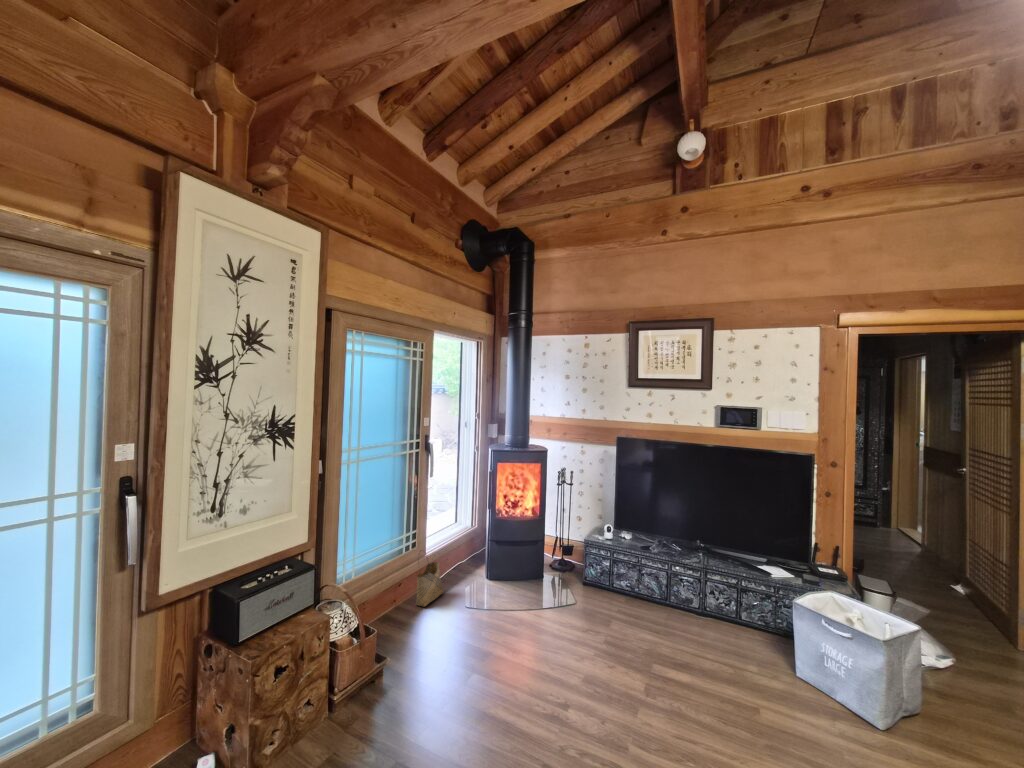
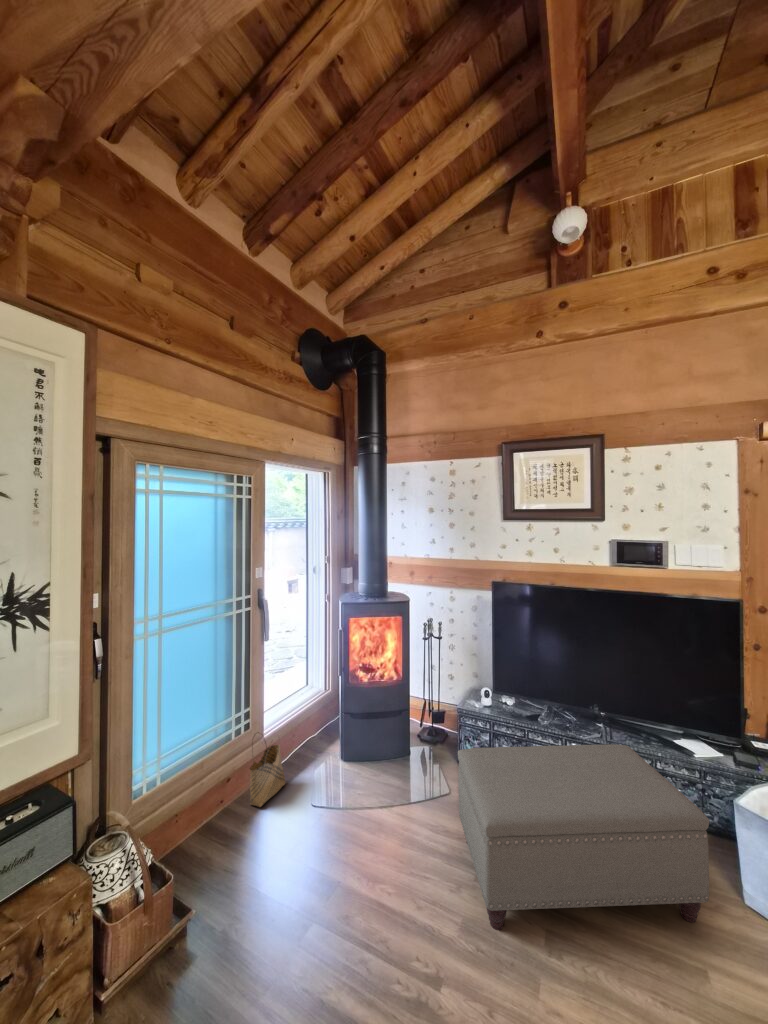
ottoman: none [583,562,769,684] -> present [458,744,709,930]

